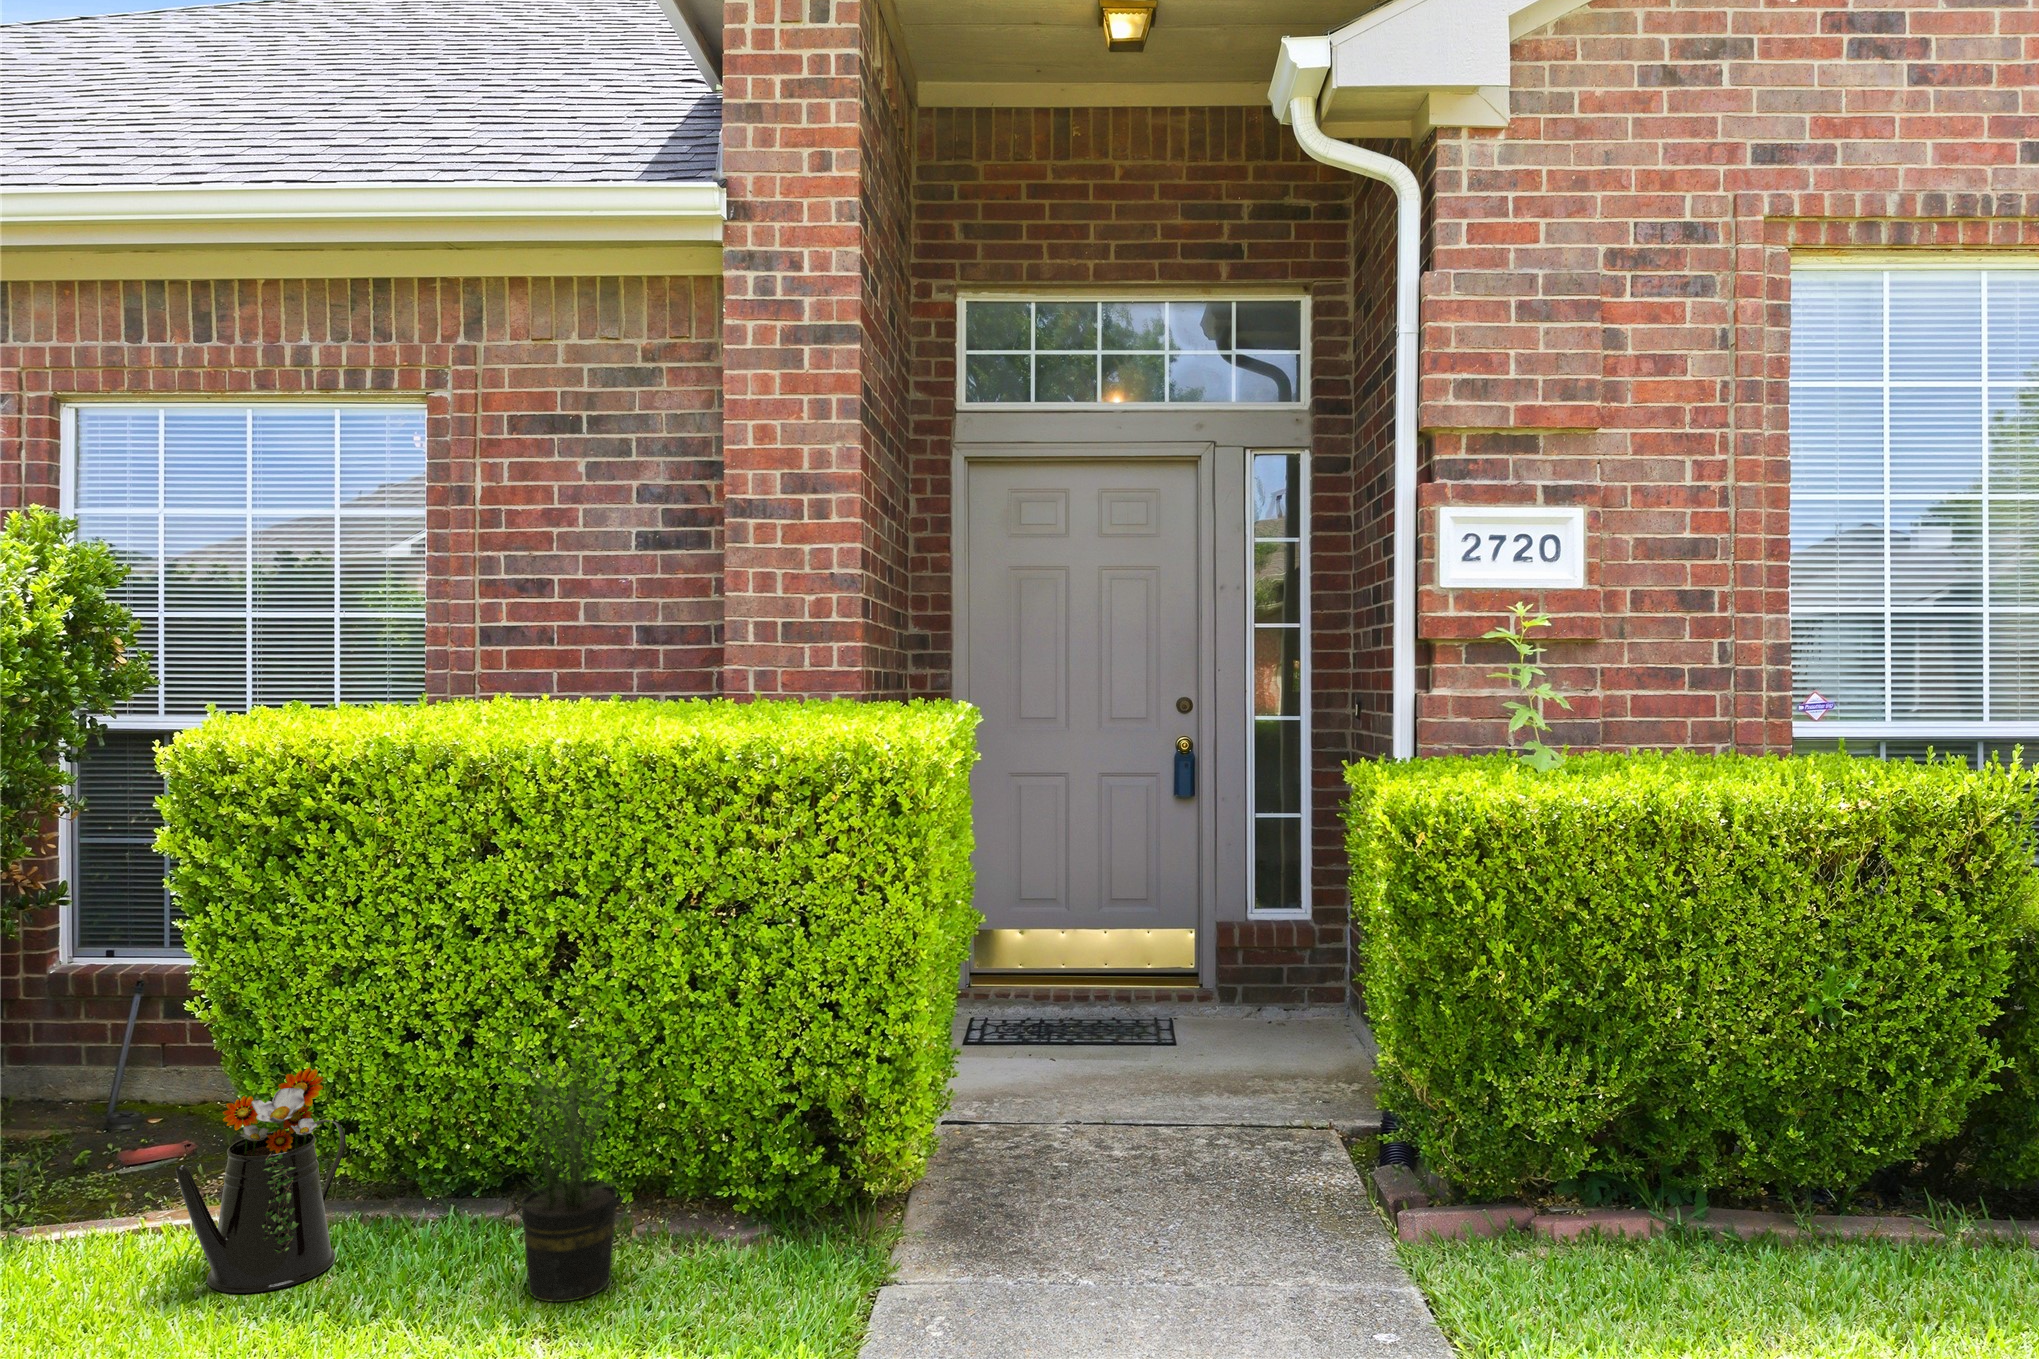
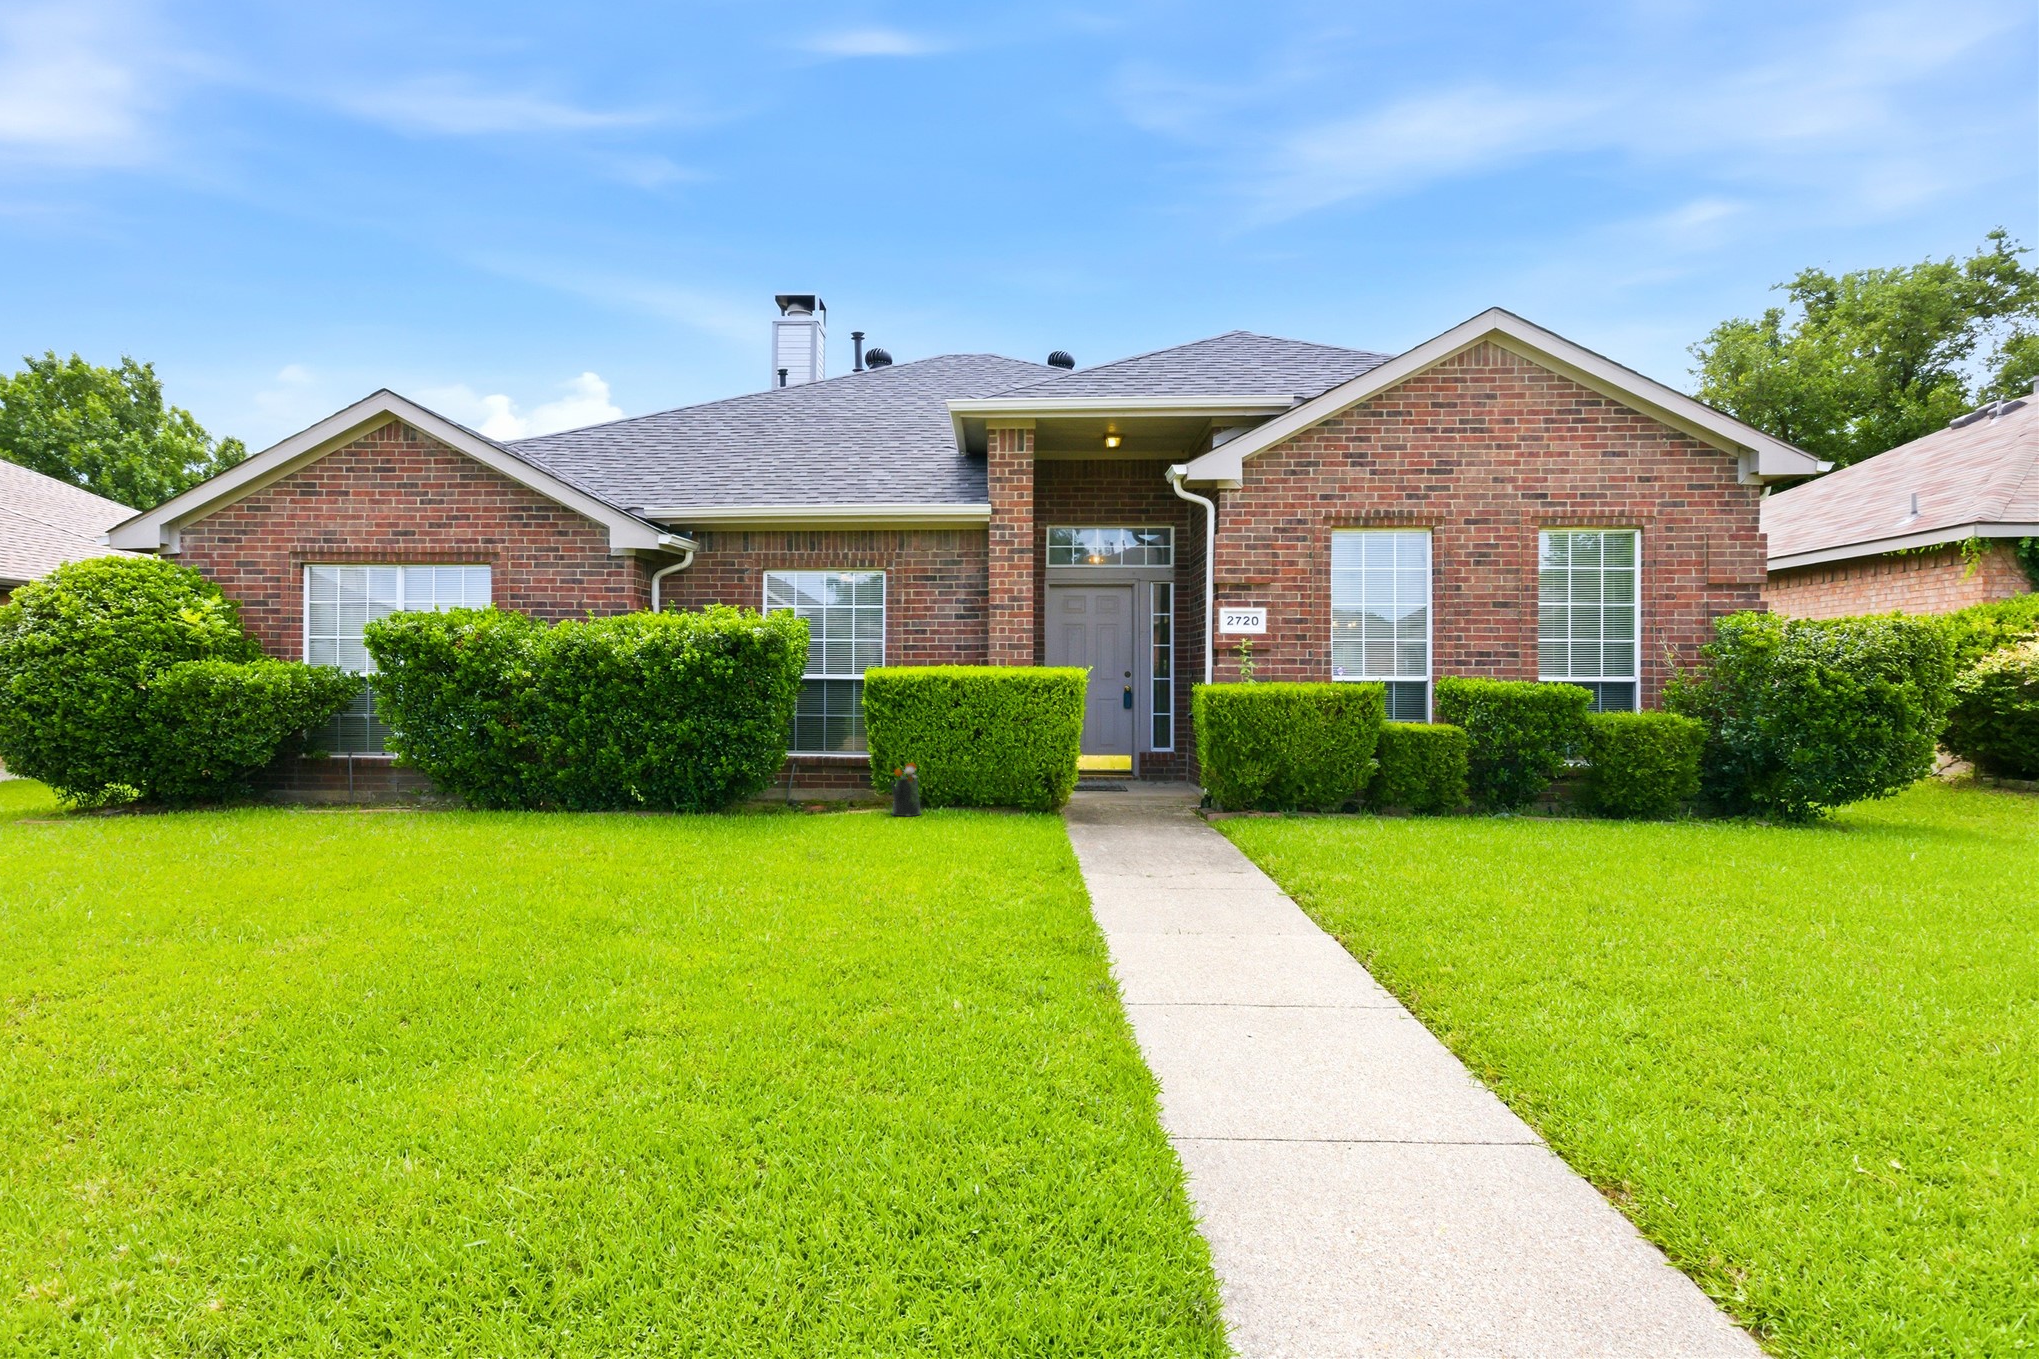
potted plant: present [495,1010,640,1302] -> none [965,747,1010,819]

